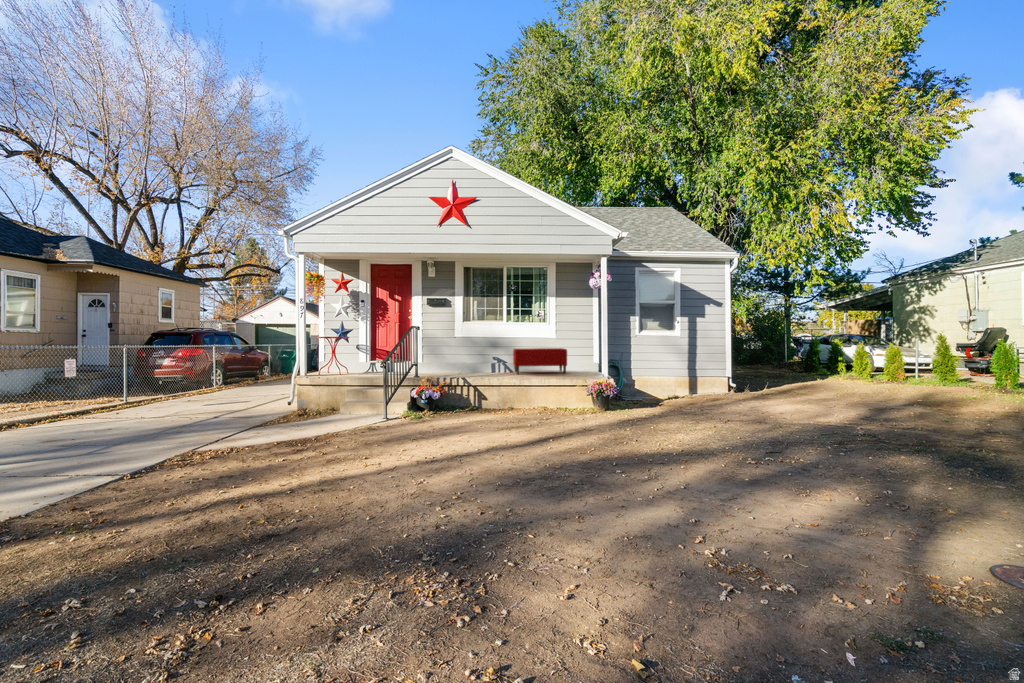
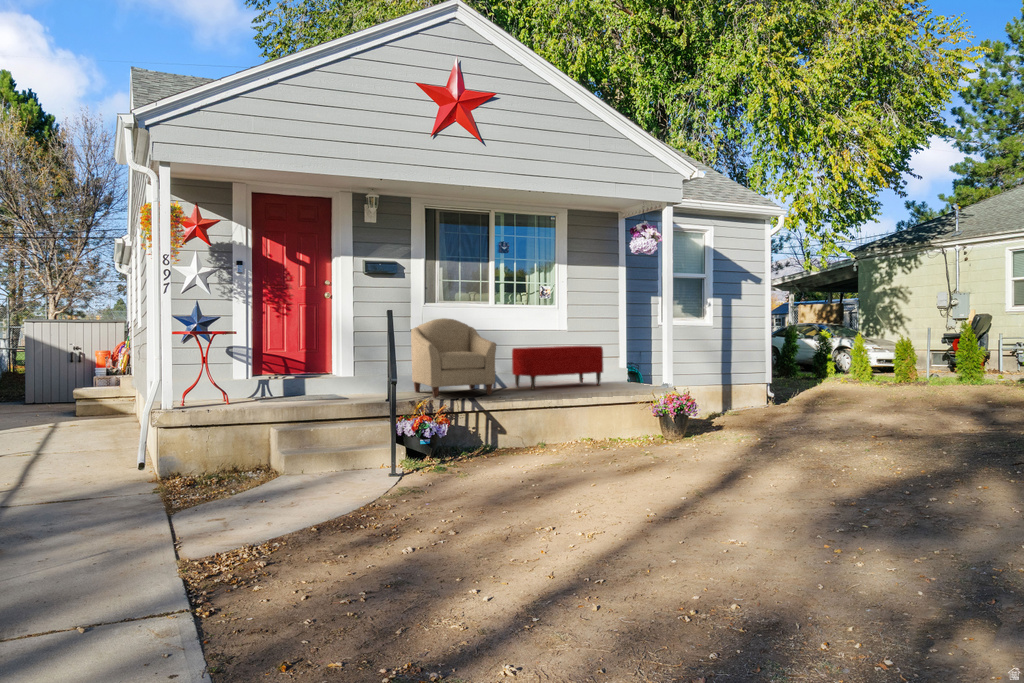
chair: none [446,331,490,376] -> present [411,318,496,398]

